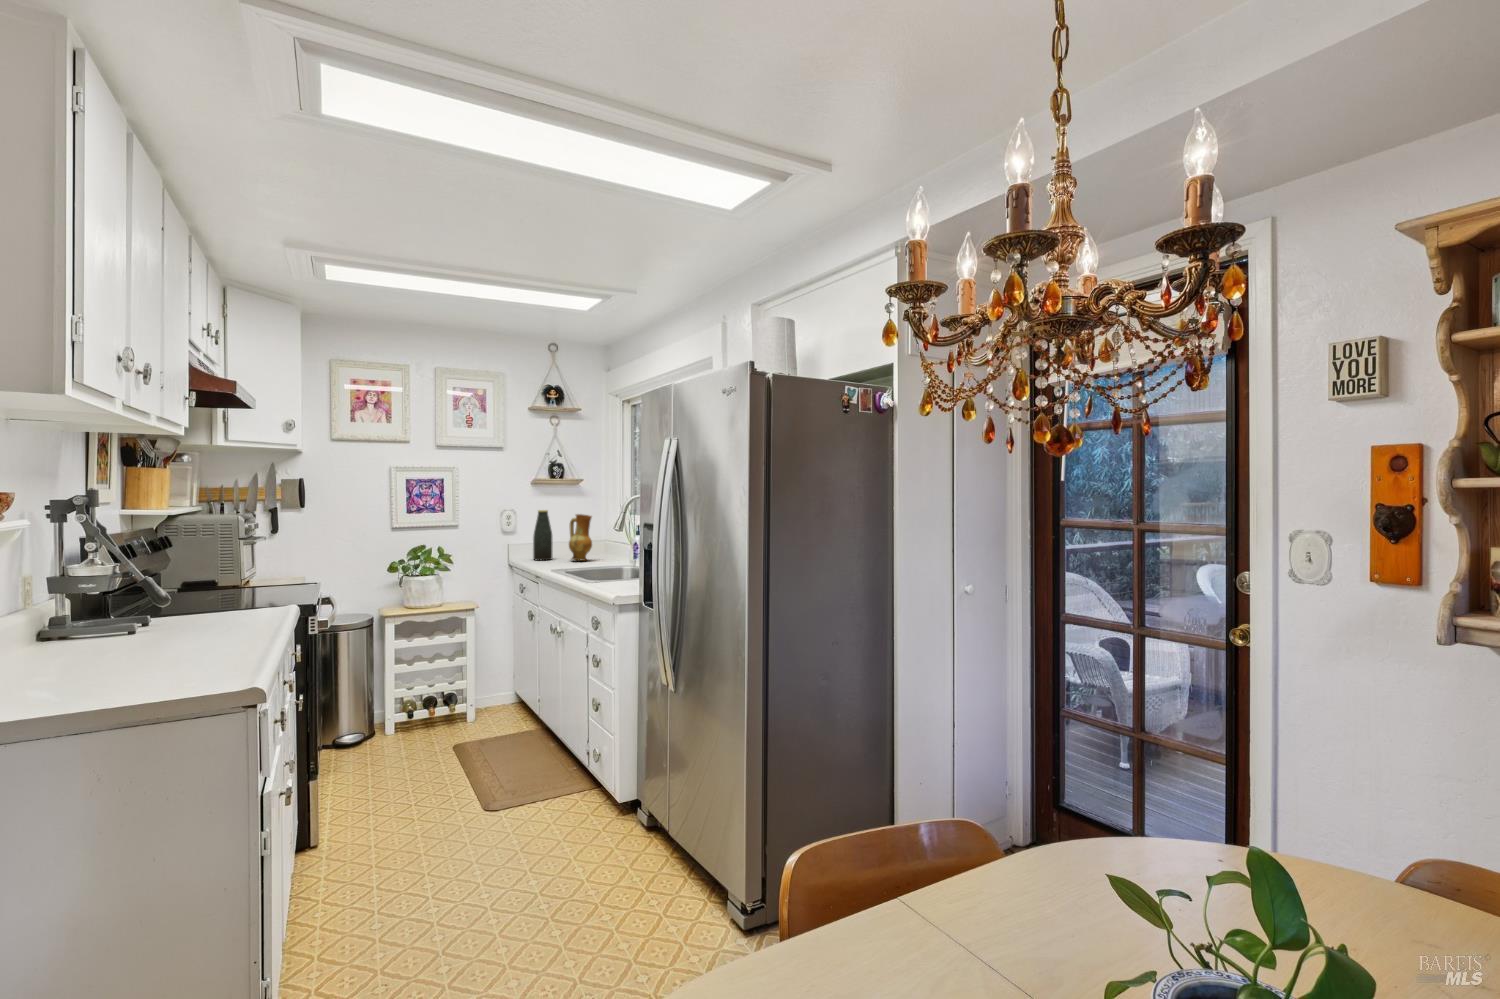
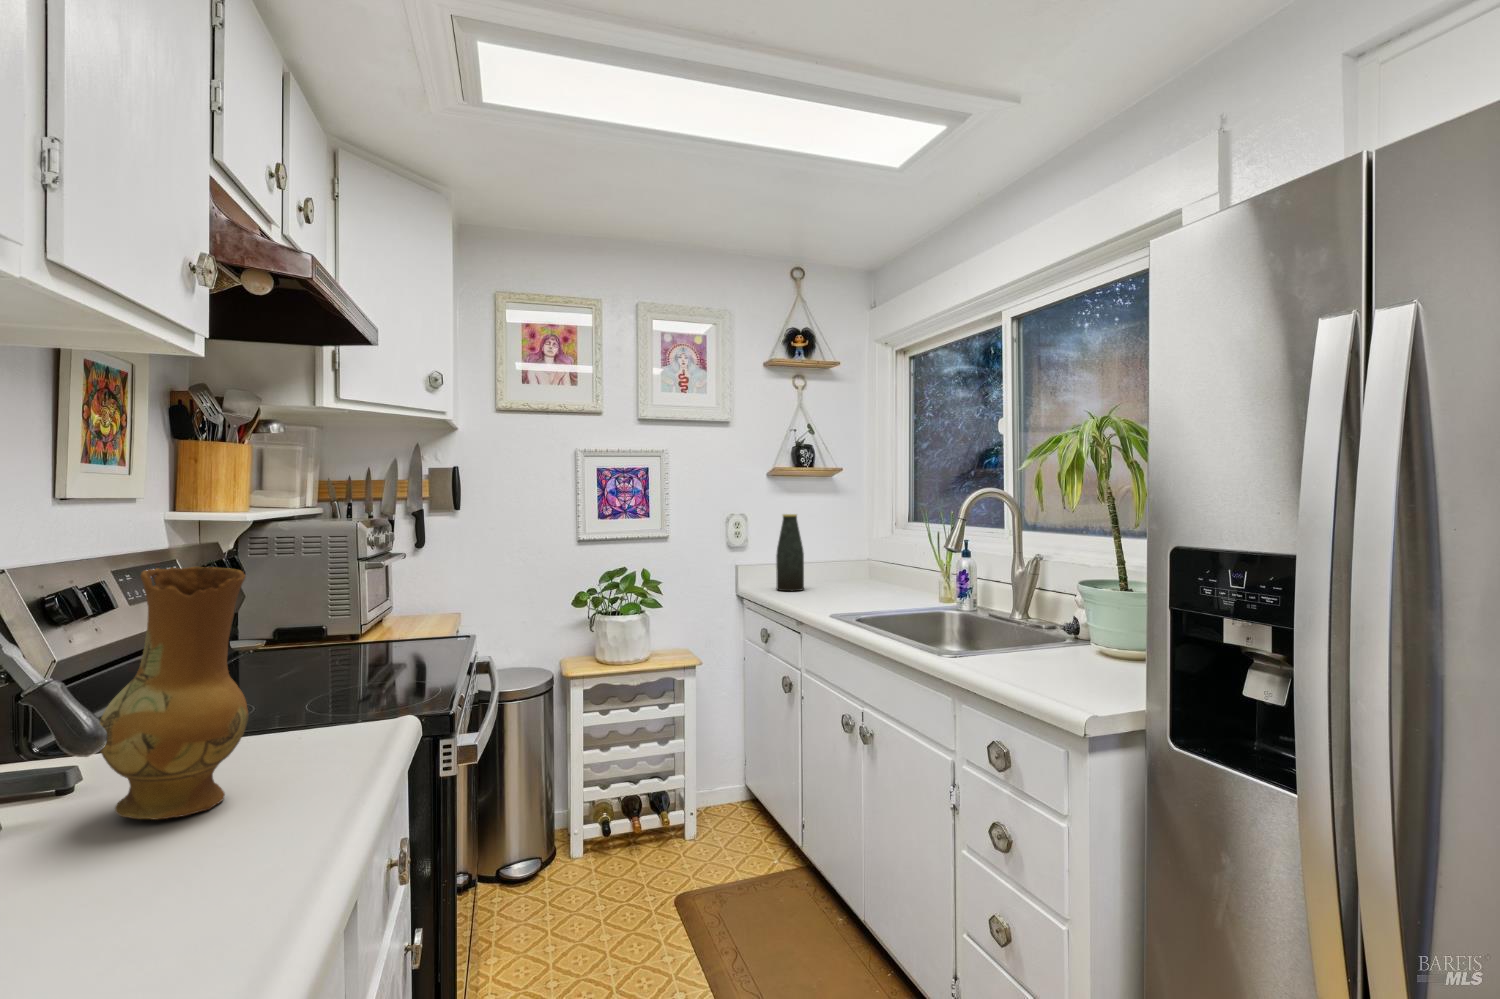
ceramic jug: present [569,514,592,561] -> present [100,567,248,820]

